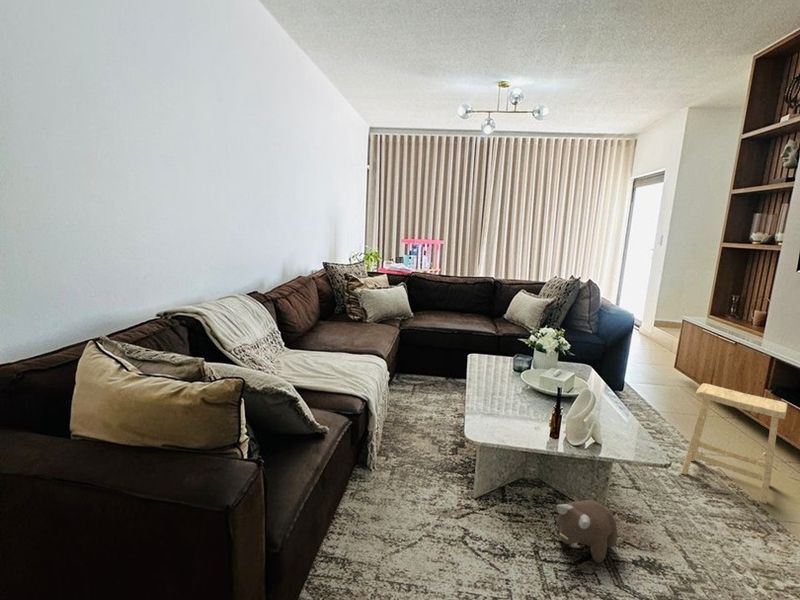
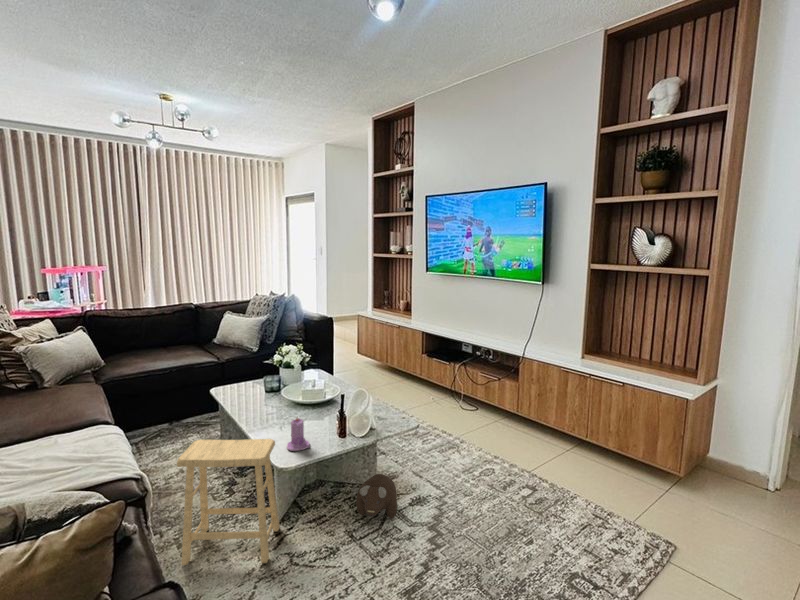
footstool: present [681,383,788,504] -> present [177,439,280,565]
candle: none [494,396,519,434] -> present [287,418,310,451]

